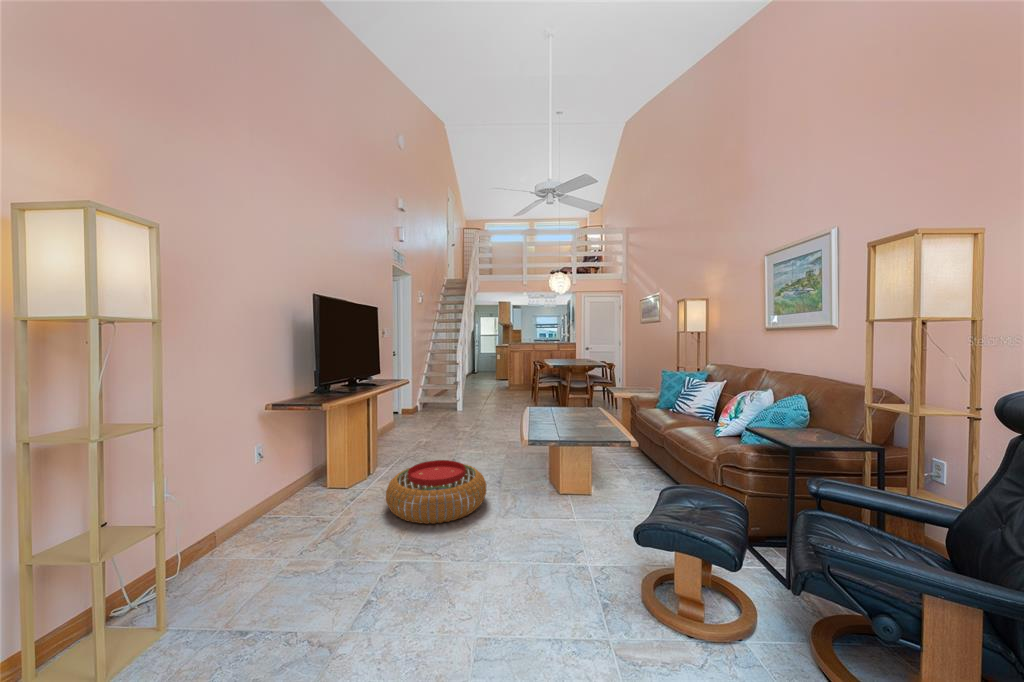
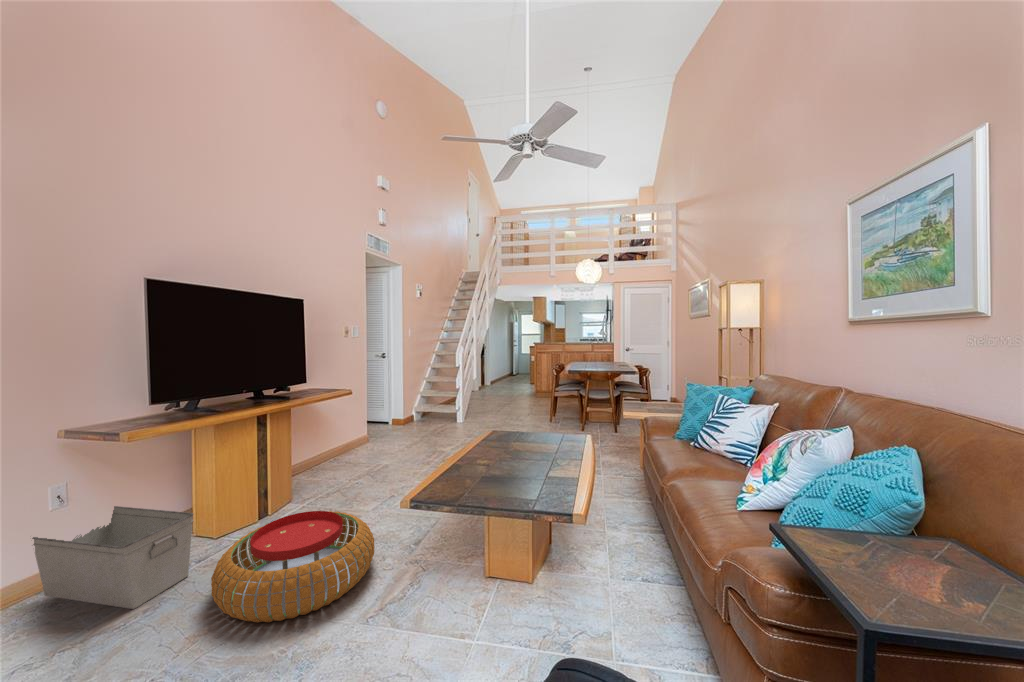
storage bin: none [248,464,354,526] -> present [32,506,193,609]

